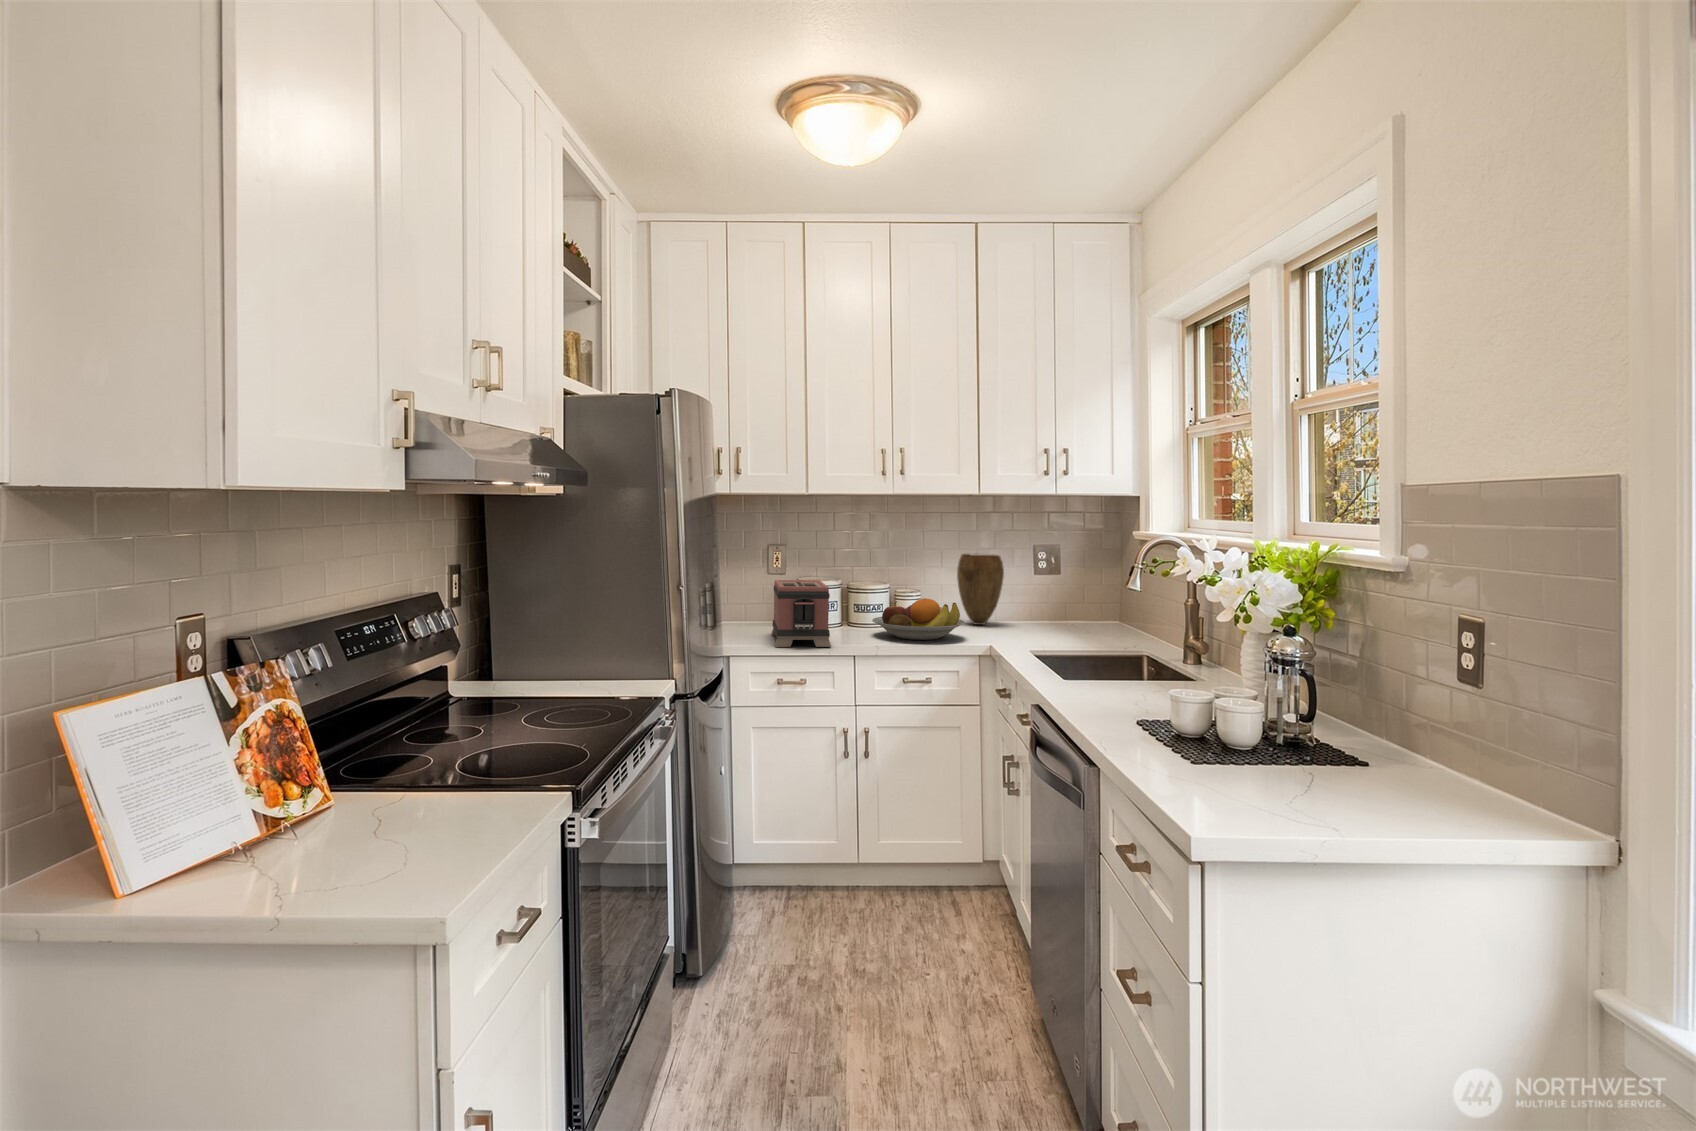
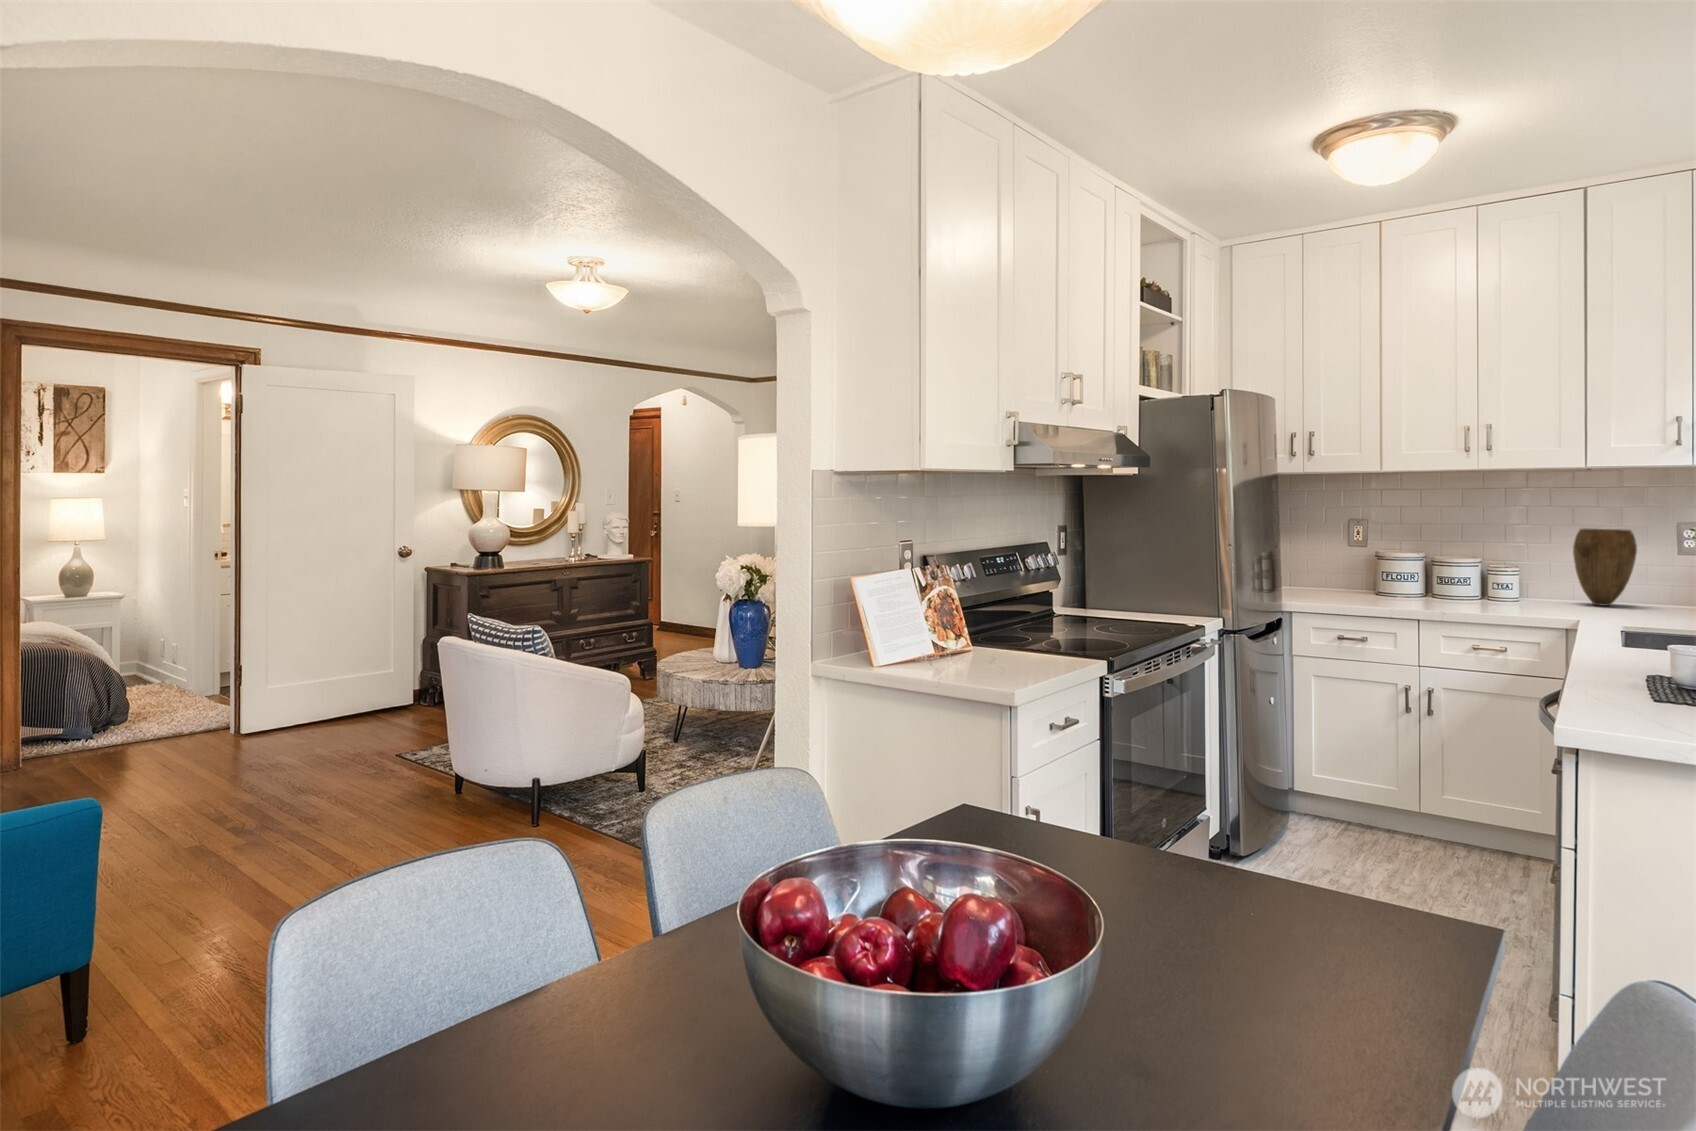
toaster: present [771,580,831,647] -> none [1330,550,1391,608]
fruit bowl: present [872,598,965,640] -> none [1447,570,1560,610]

